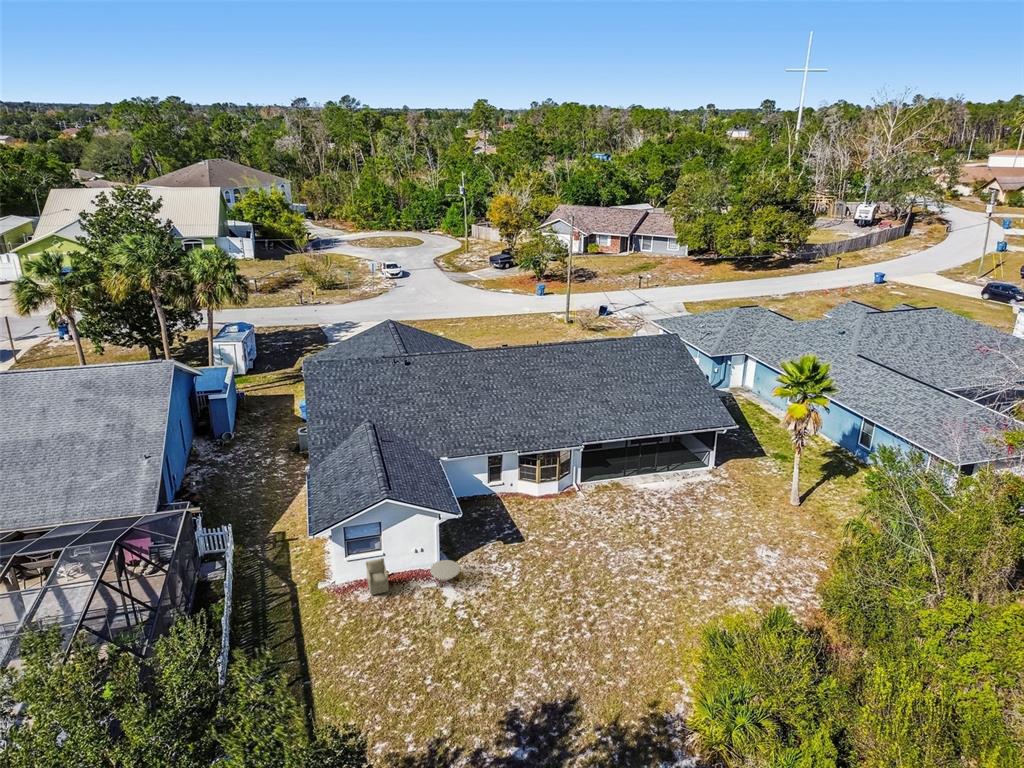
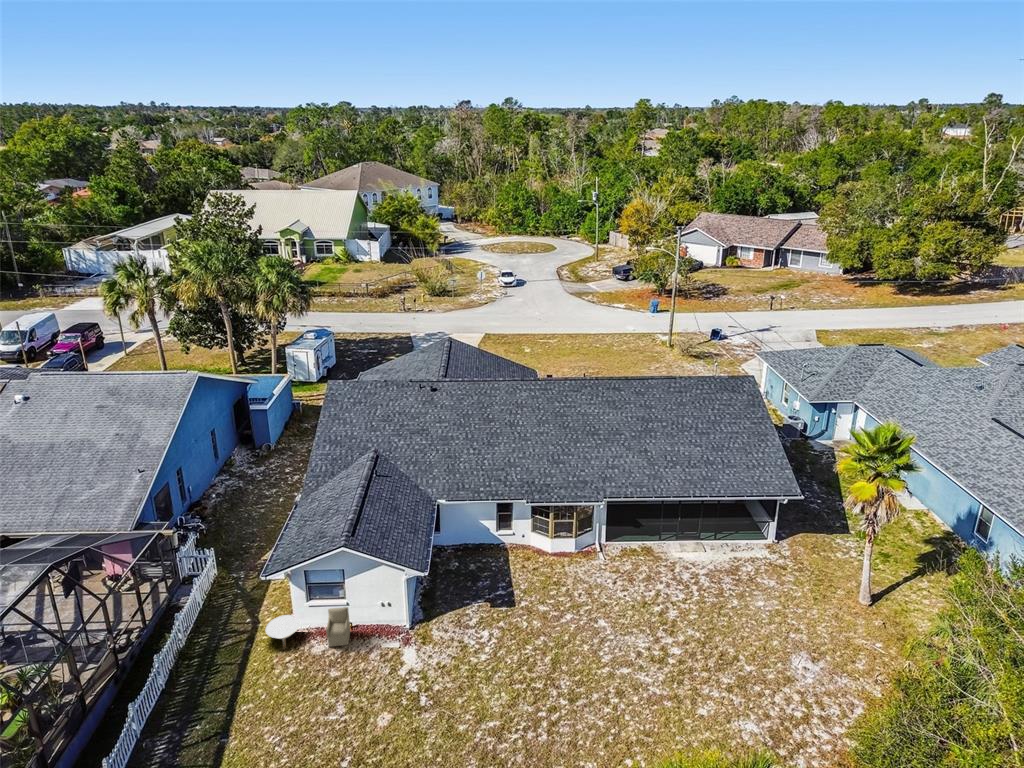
round table: present [430,560,460,588] -> present [266,615,300,647]

